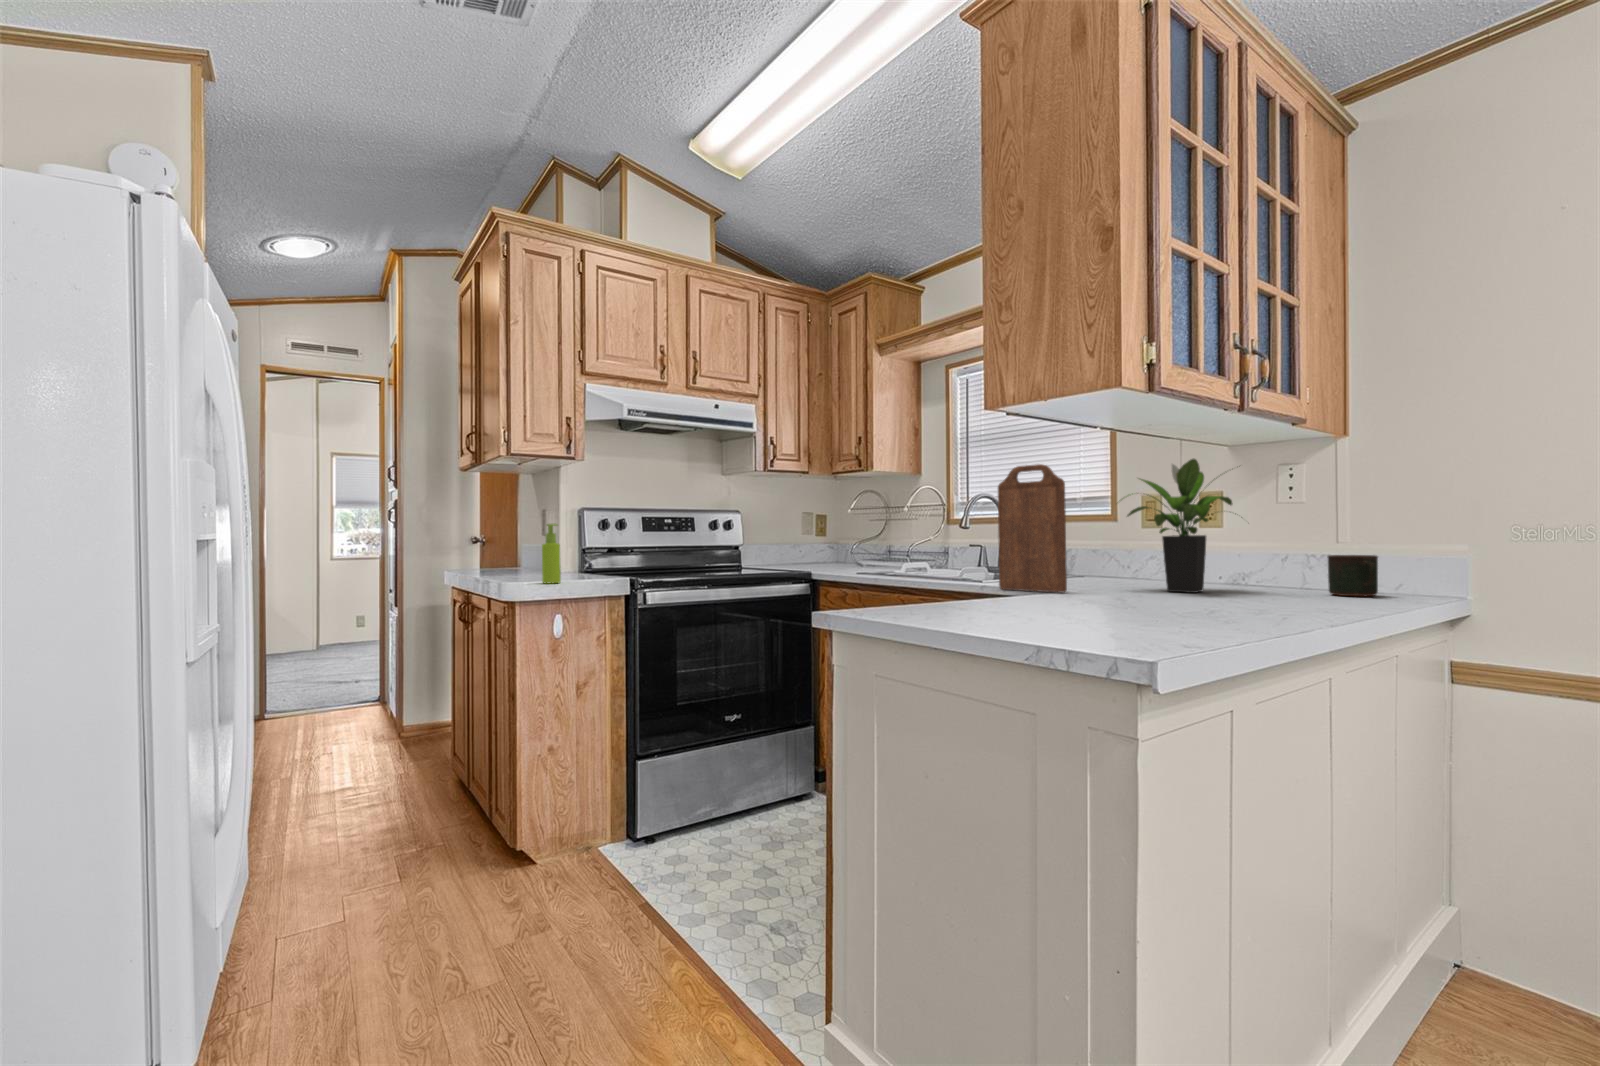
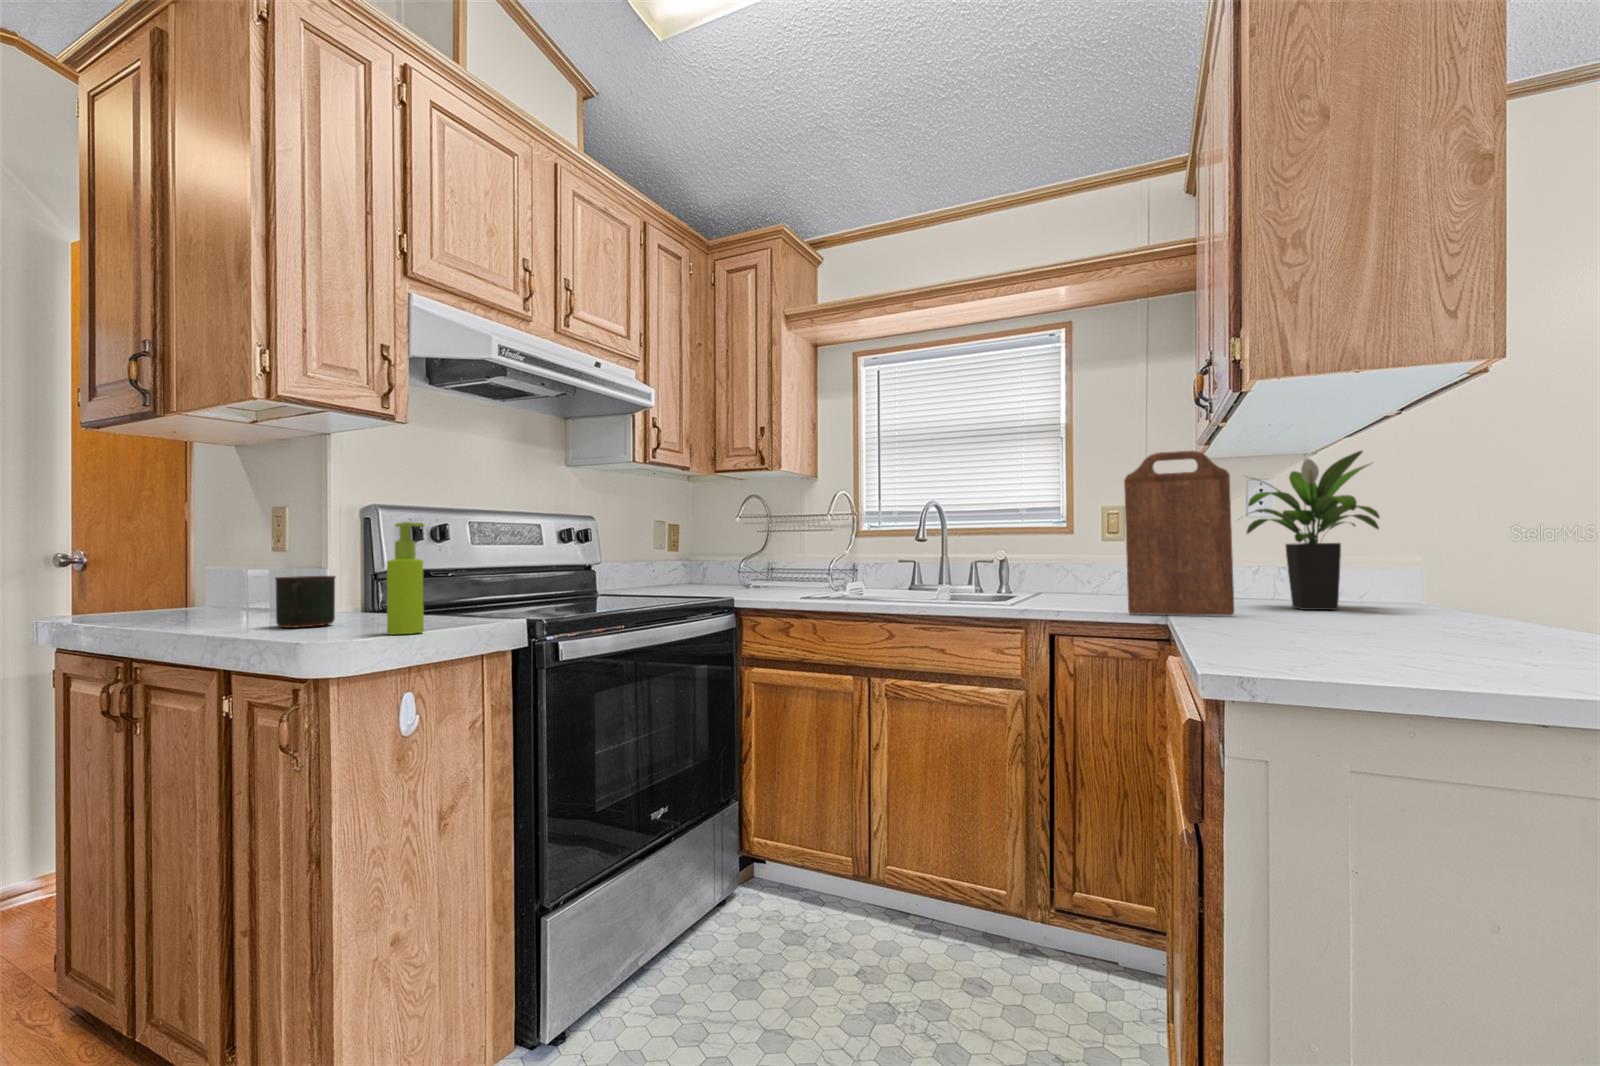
mug: present [1327,555,1378,596] -> present [275,576,335,628]

